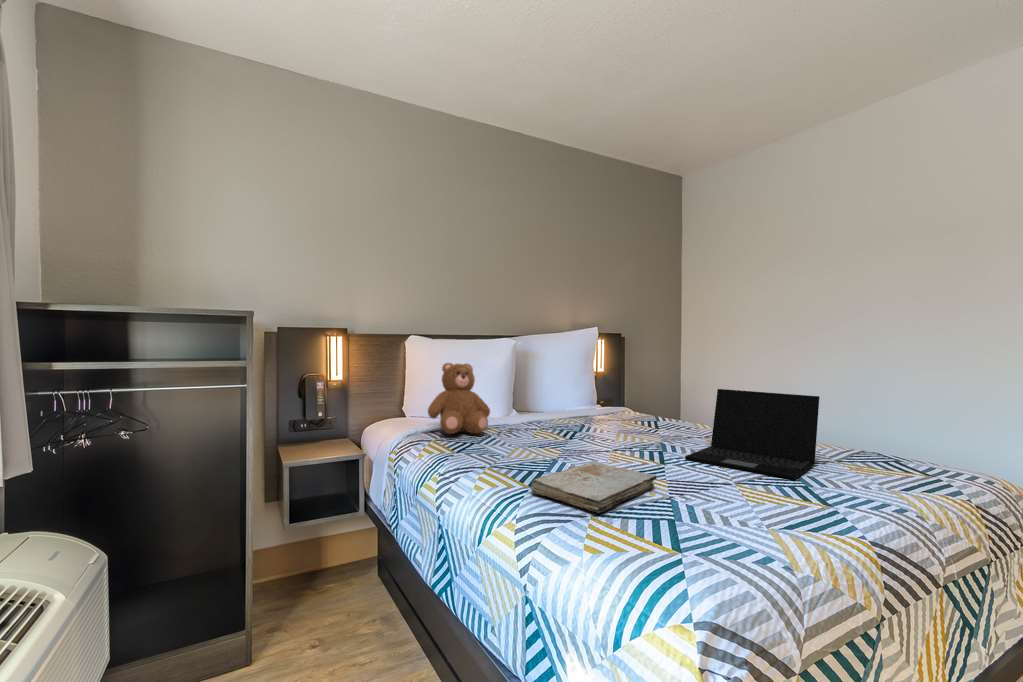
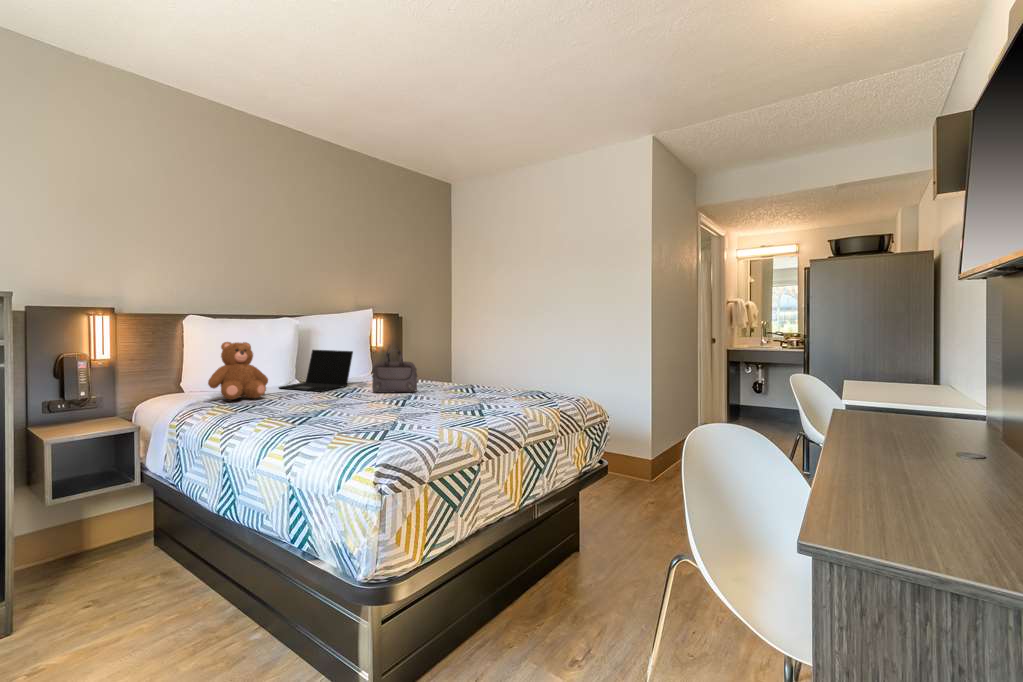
handbag: none [616,371,683,442] -> present [372,349,417,393]
laptop: present [685,389,819,480] -> present [279,350,353,392]
book: present [531,462,657,513] -> none [296,406,384,431]

